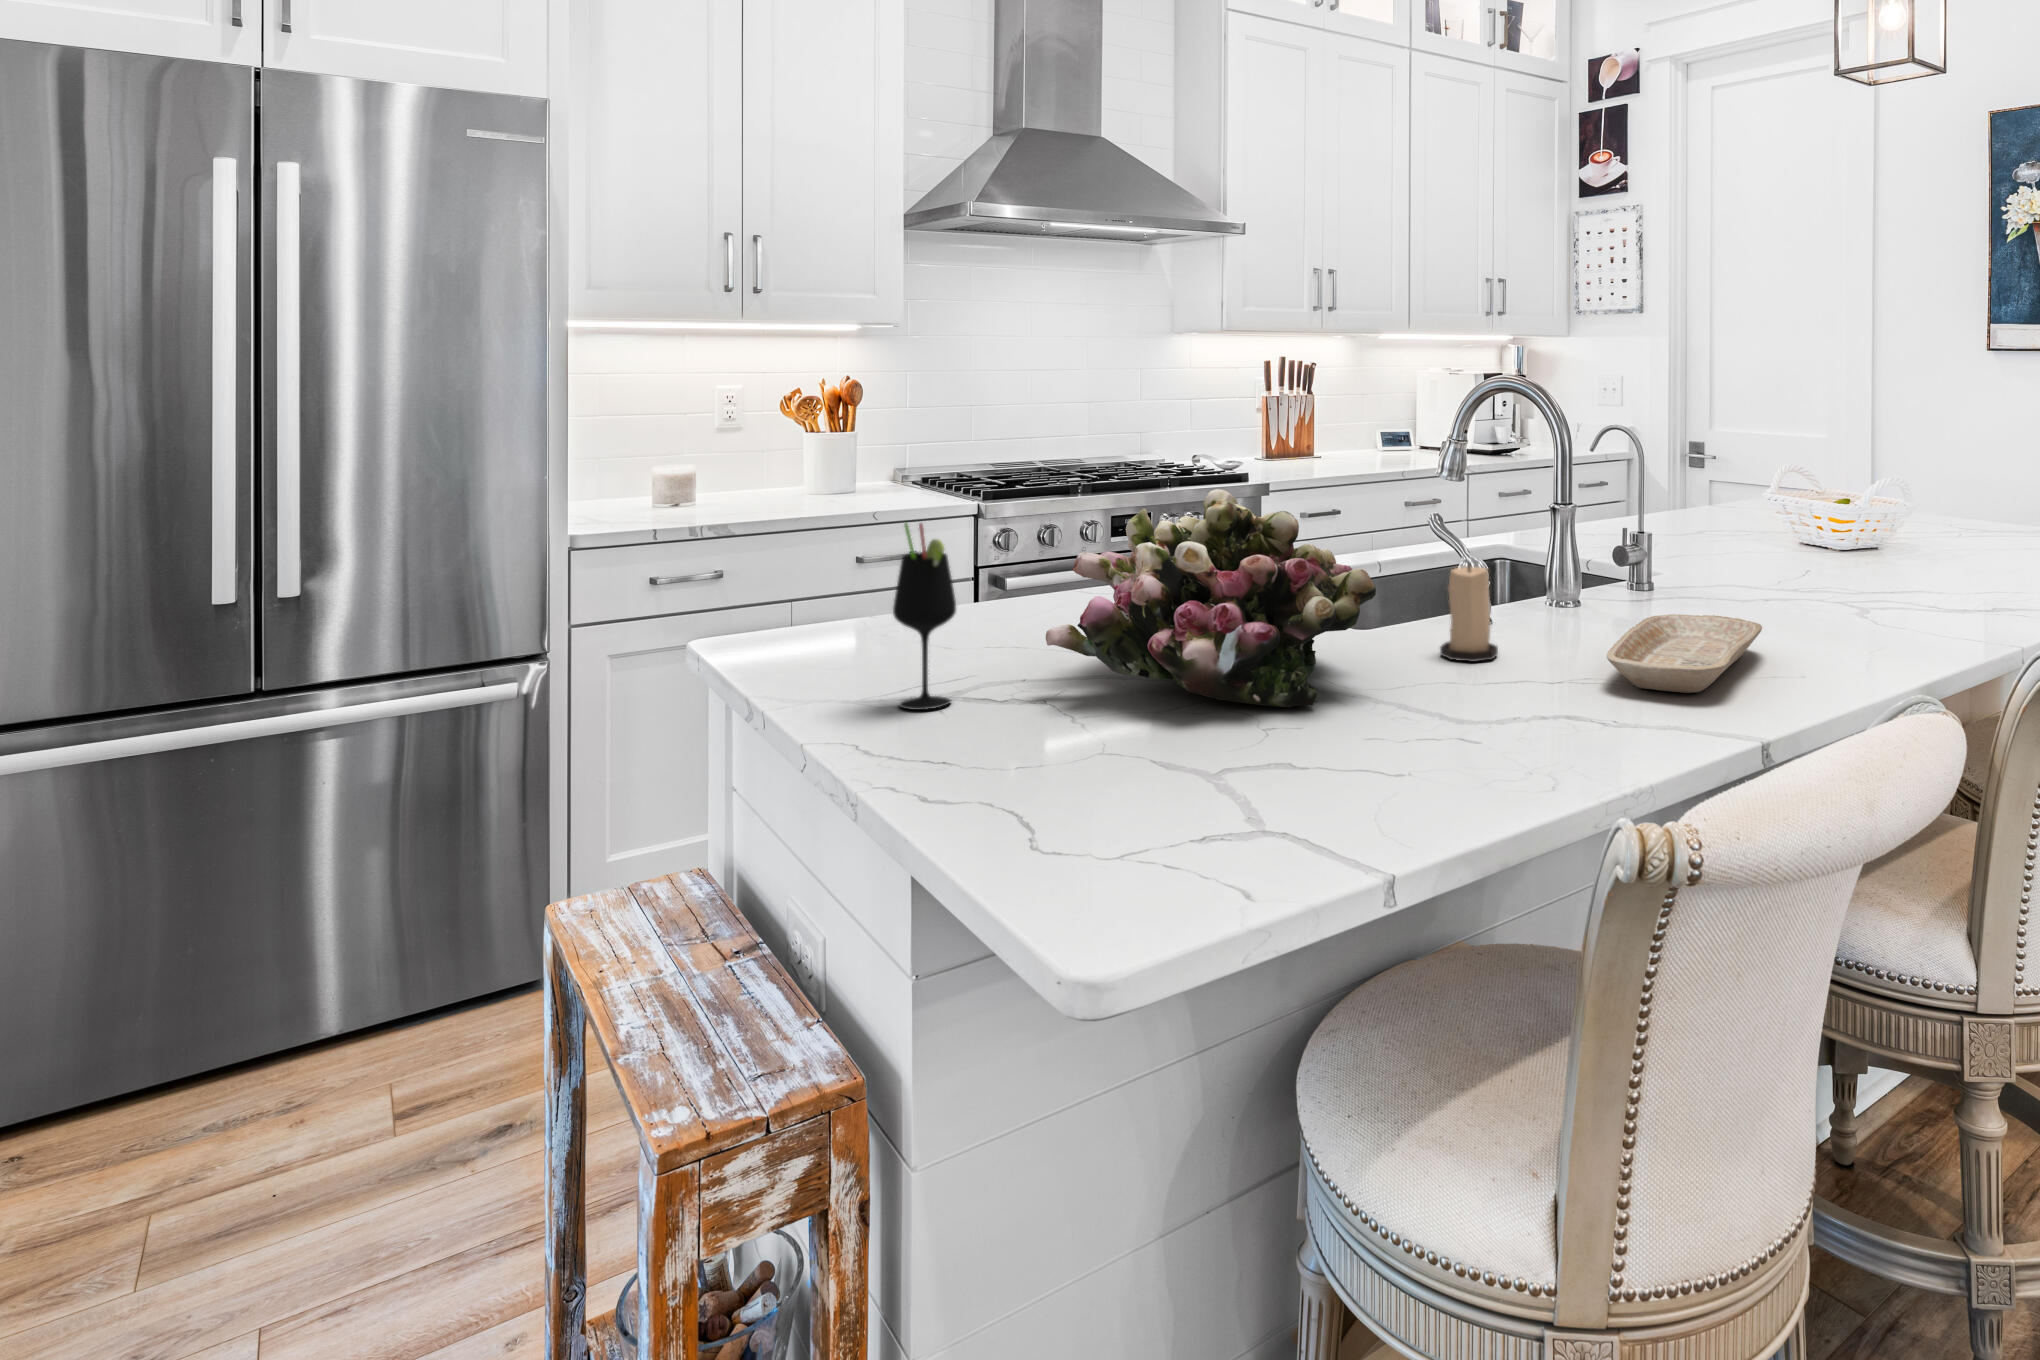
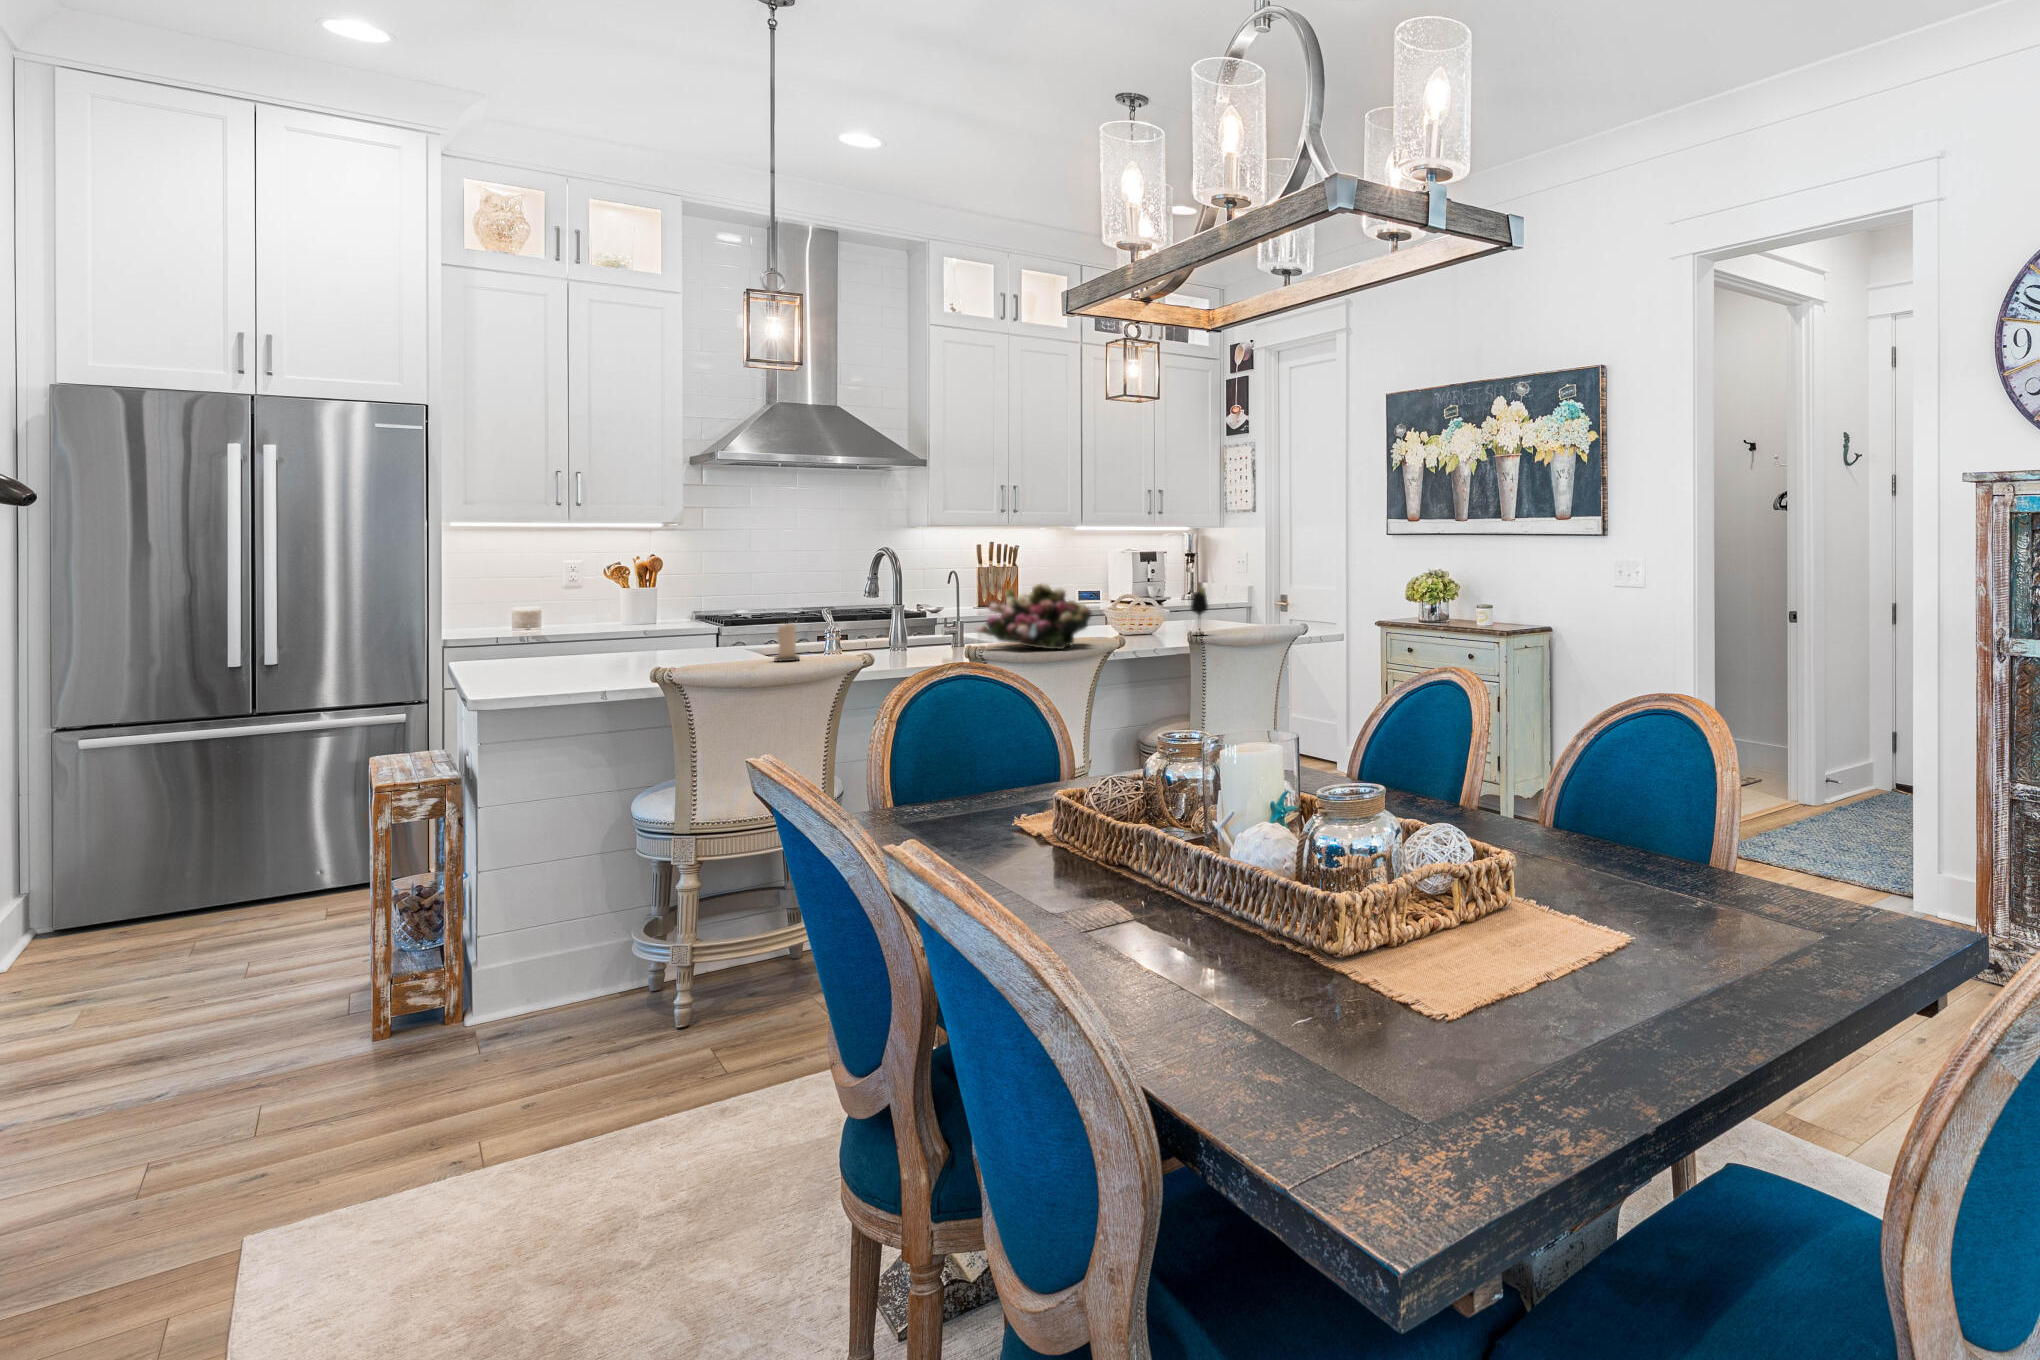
flower arrangement: present [1046,489,1376,707] -> present [976,582,1091,649]
wine glass: present [893,523,956,710] -> present [1191,588,1208,635]
tray: present [1607,614,1762,693] -> none [811,646,920,666]

